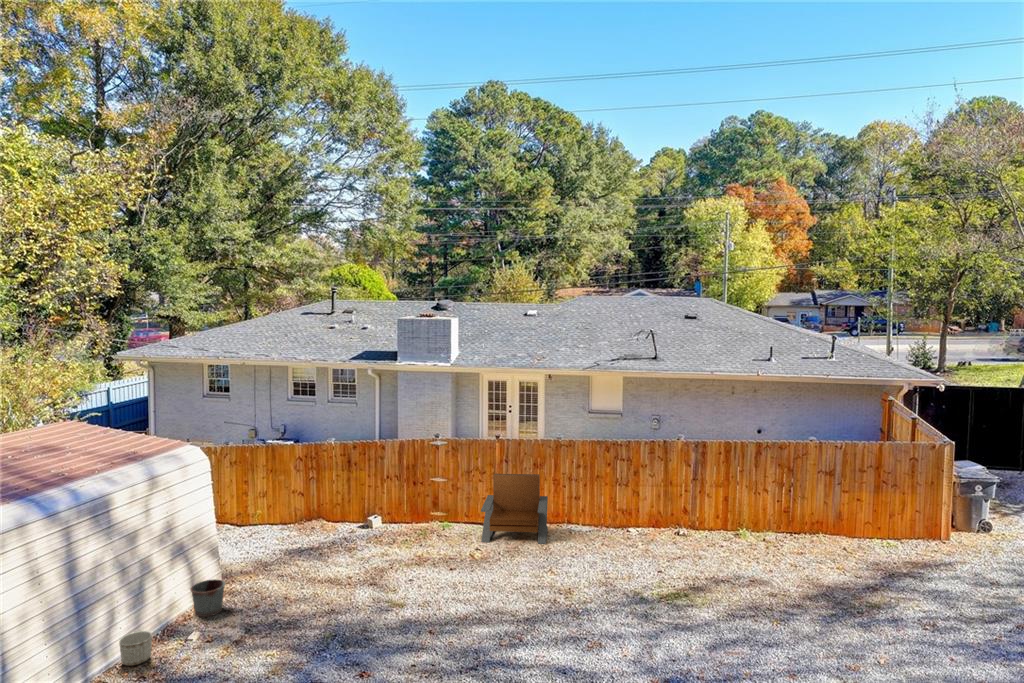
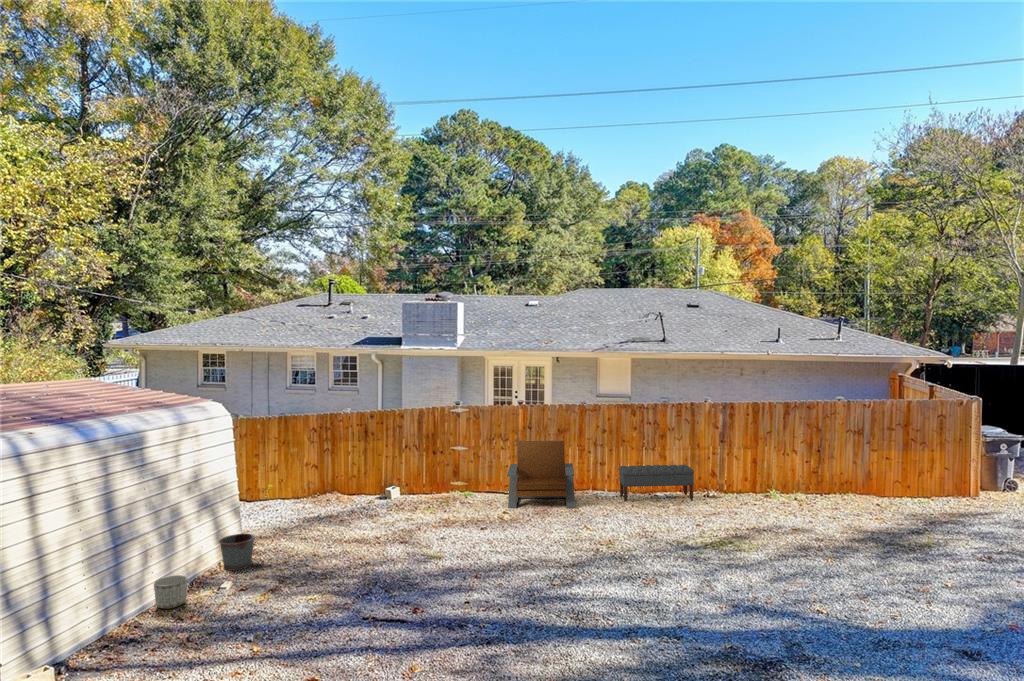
bench: none [593,500,665,537] -> present [618,465,694,501]

